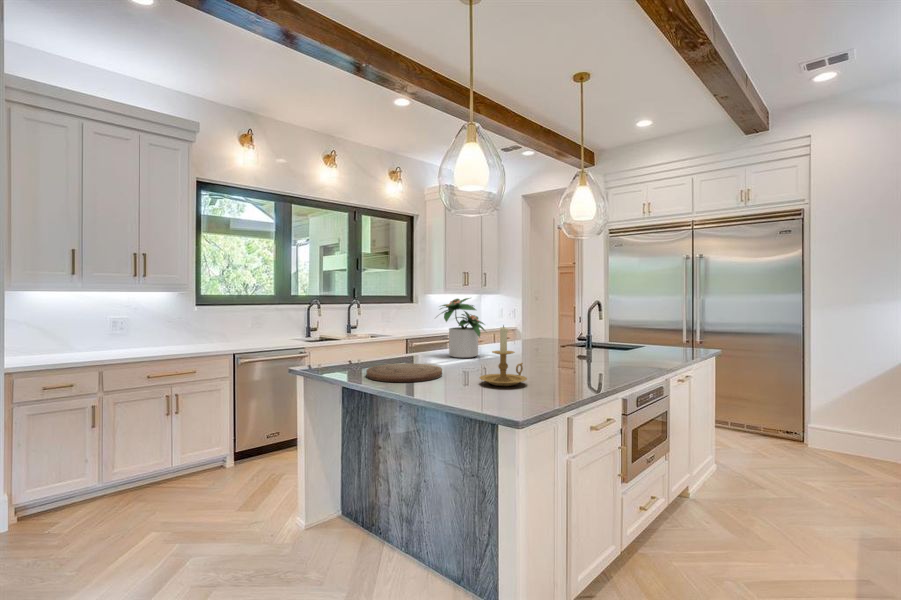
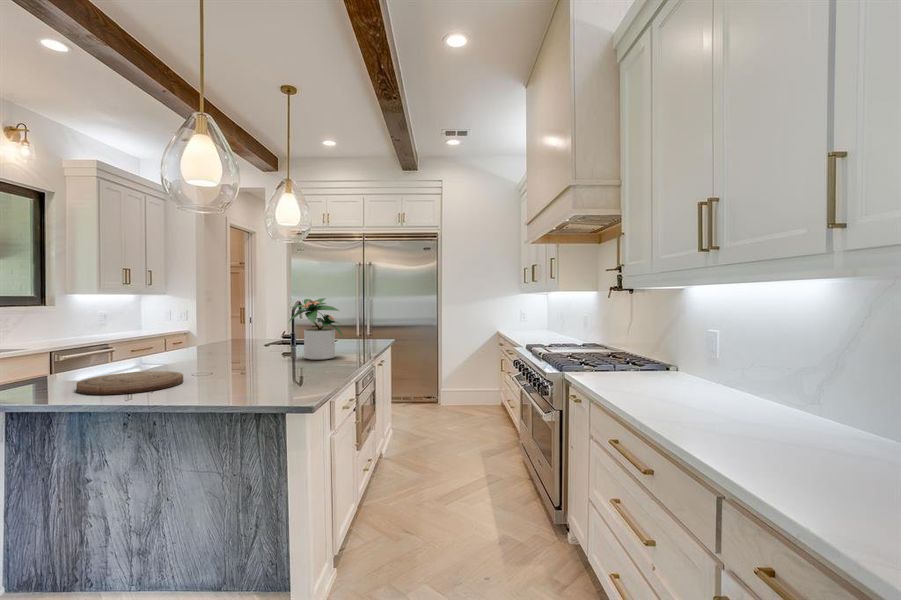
potted plant: present [441,298,485,358] -> present [289,298,343,360]
candle holder: present [480,326,527,386] -> none [236,322,286,381]

